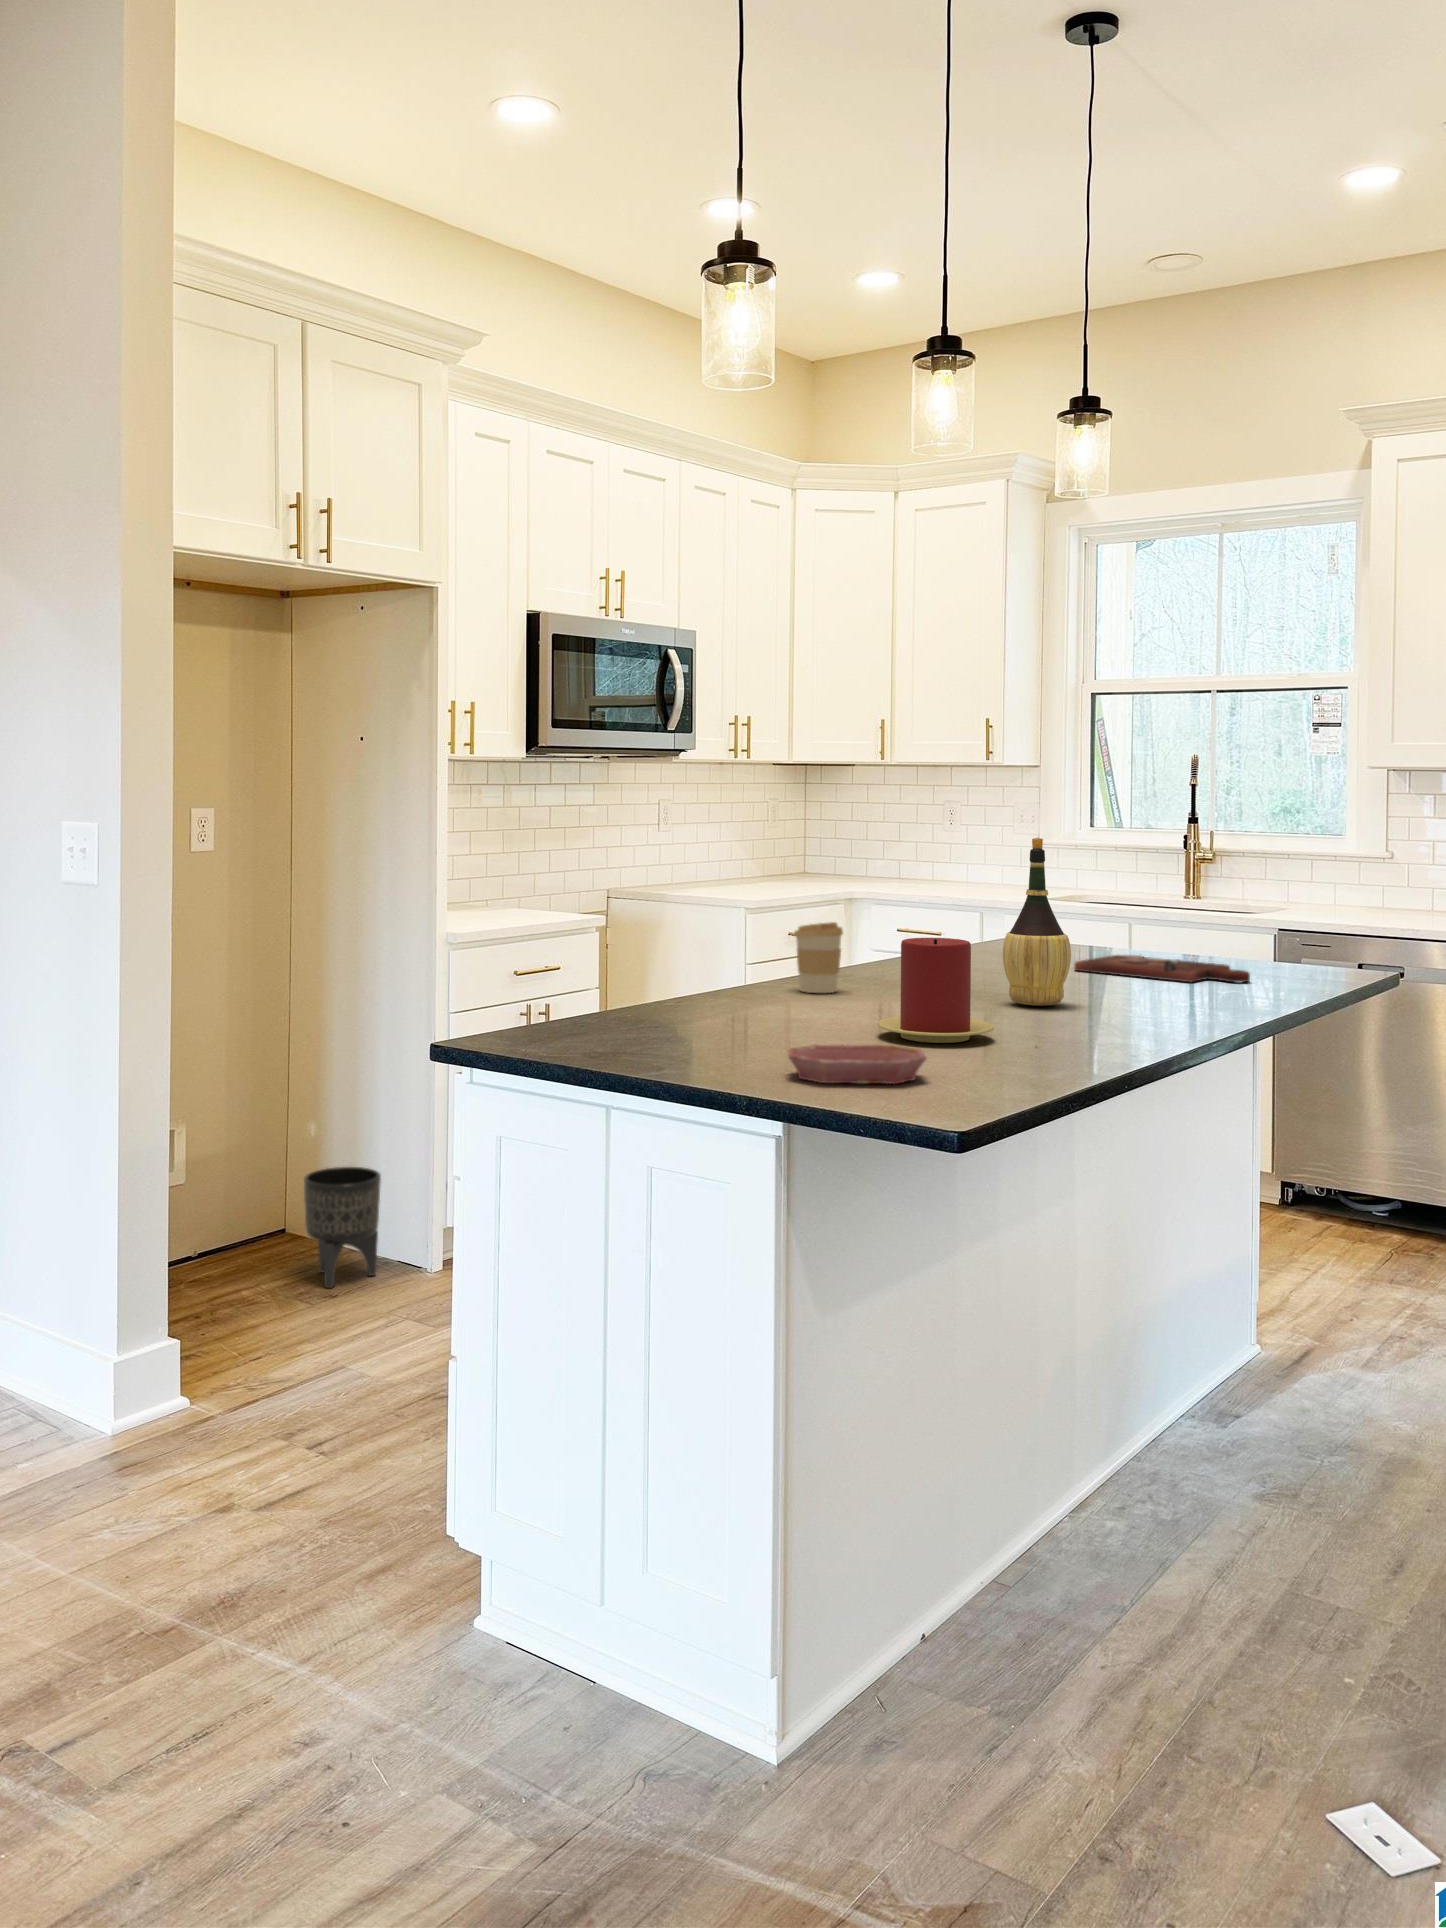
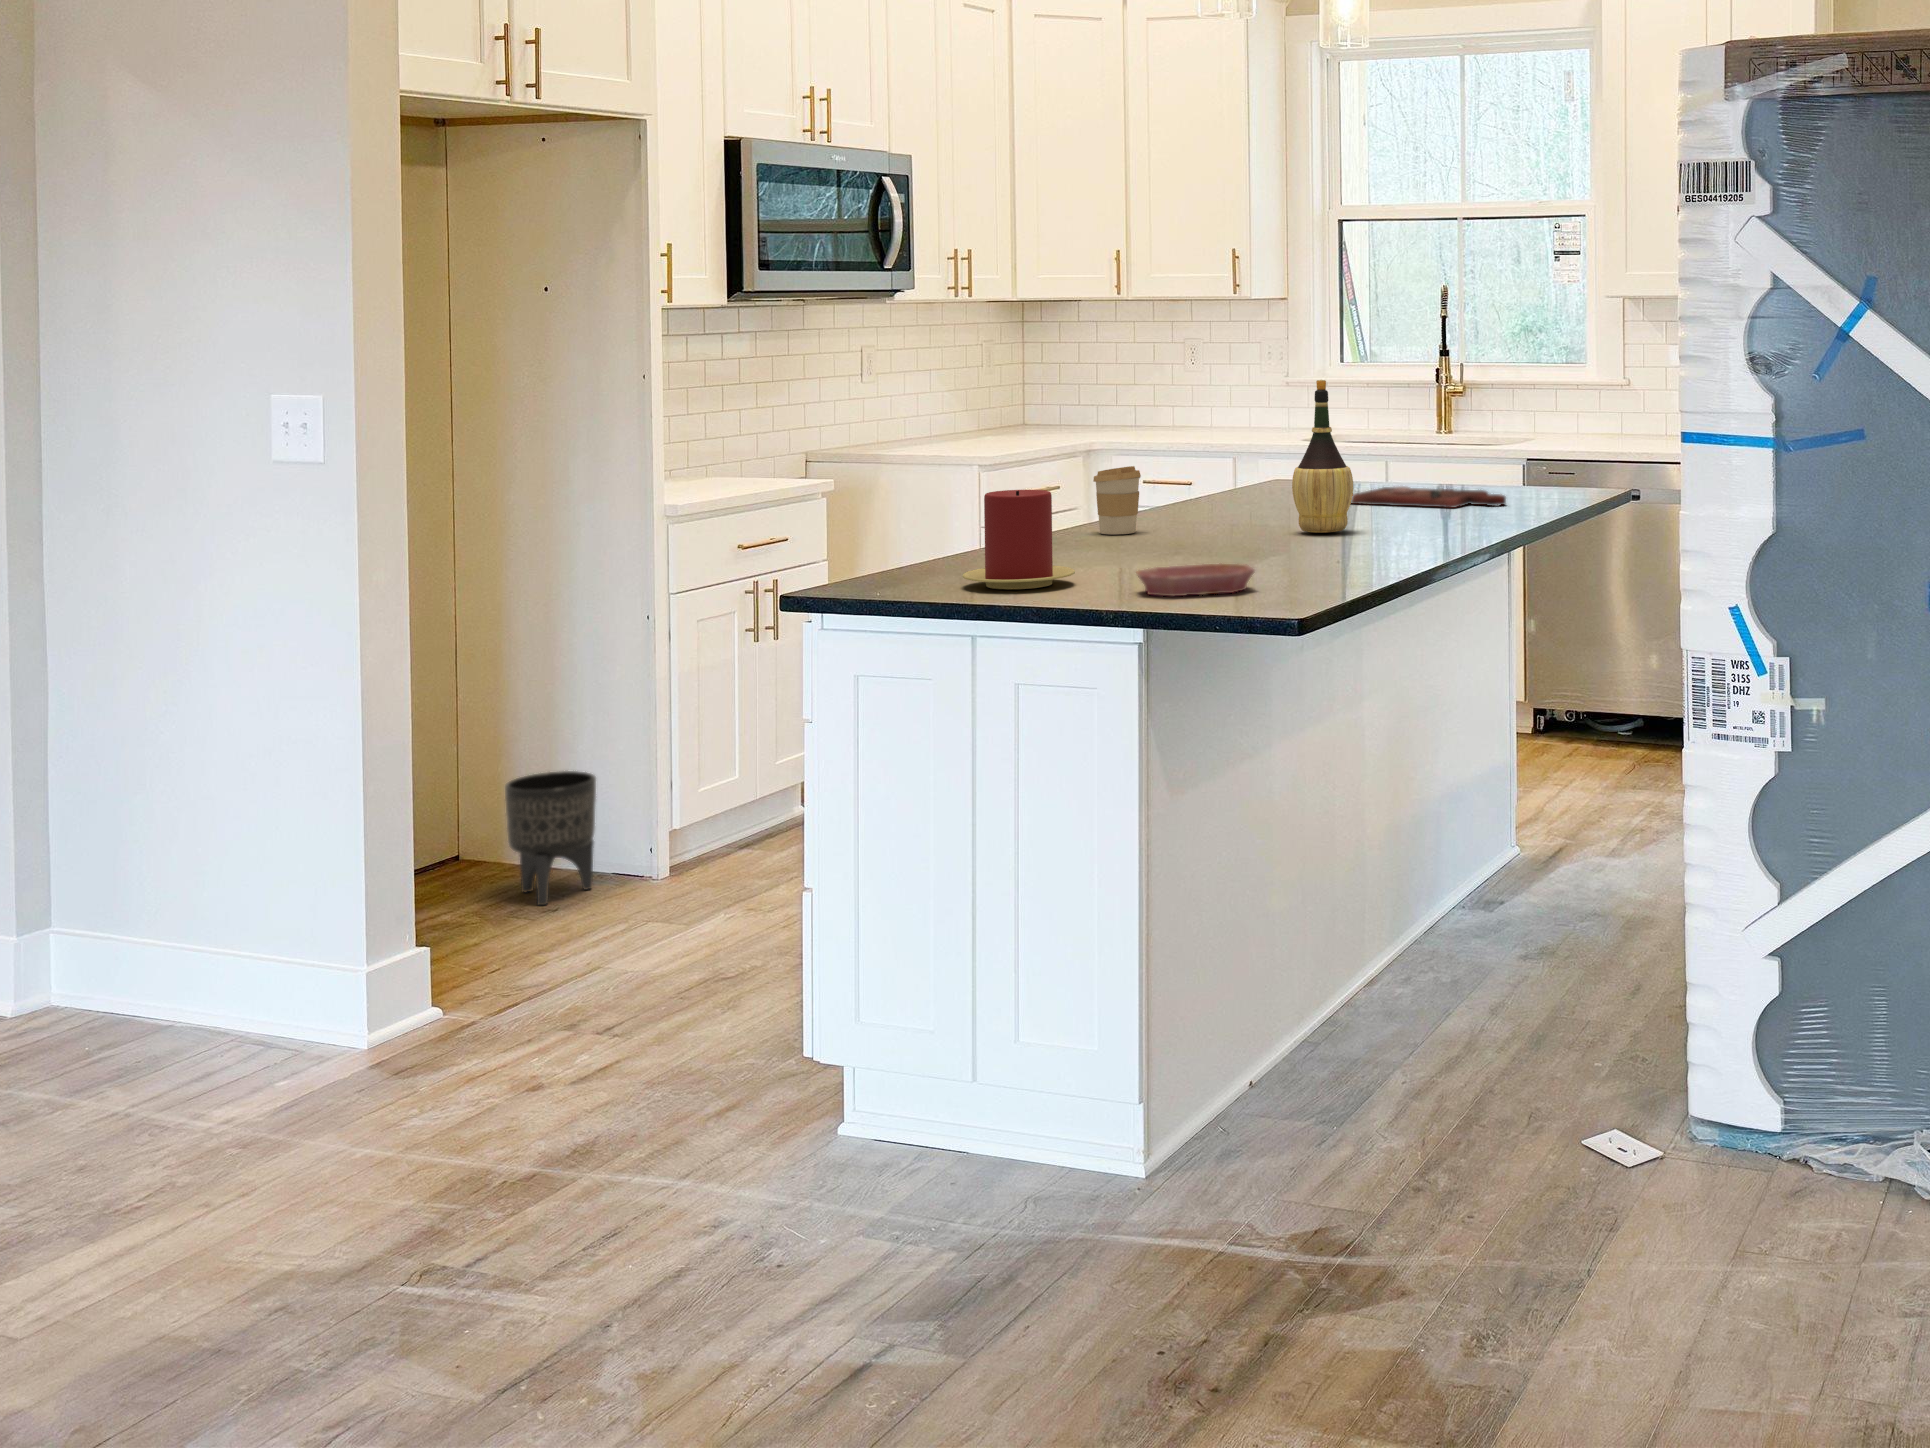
candle: present [877,938,994,1043] -> present [963,490,1075,589]

